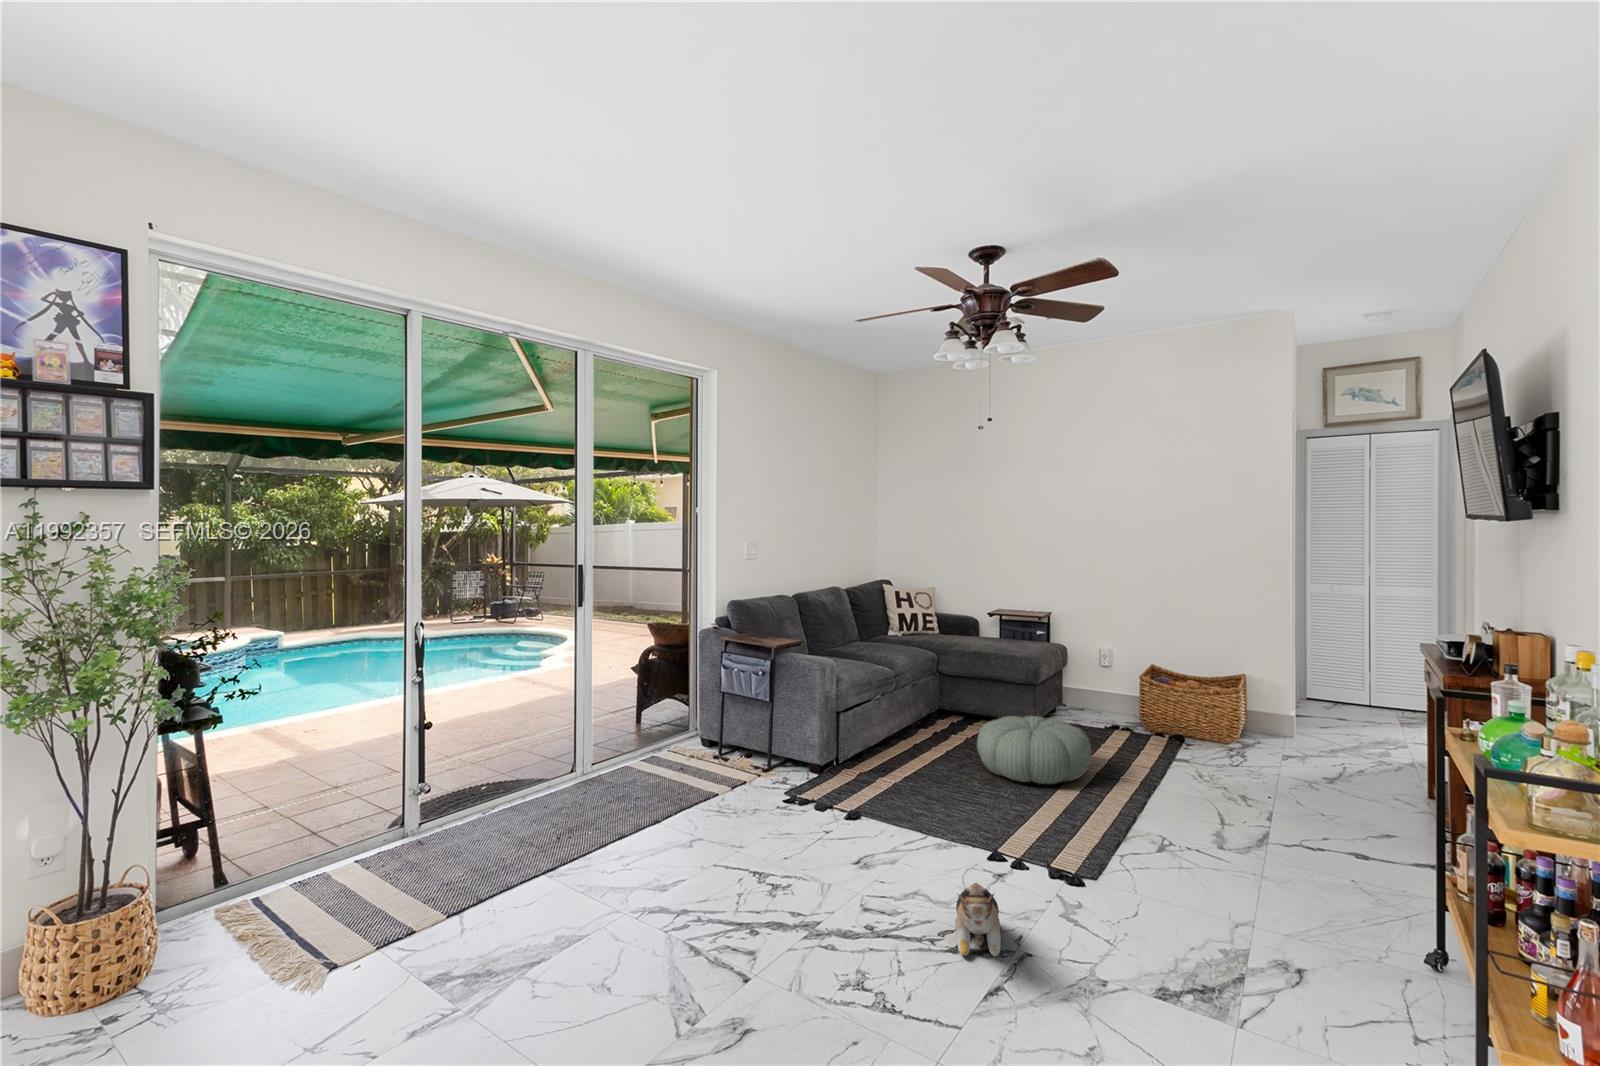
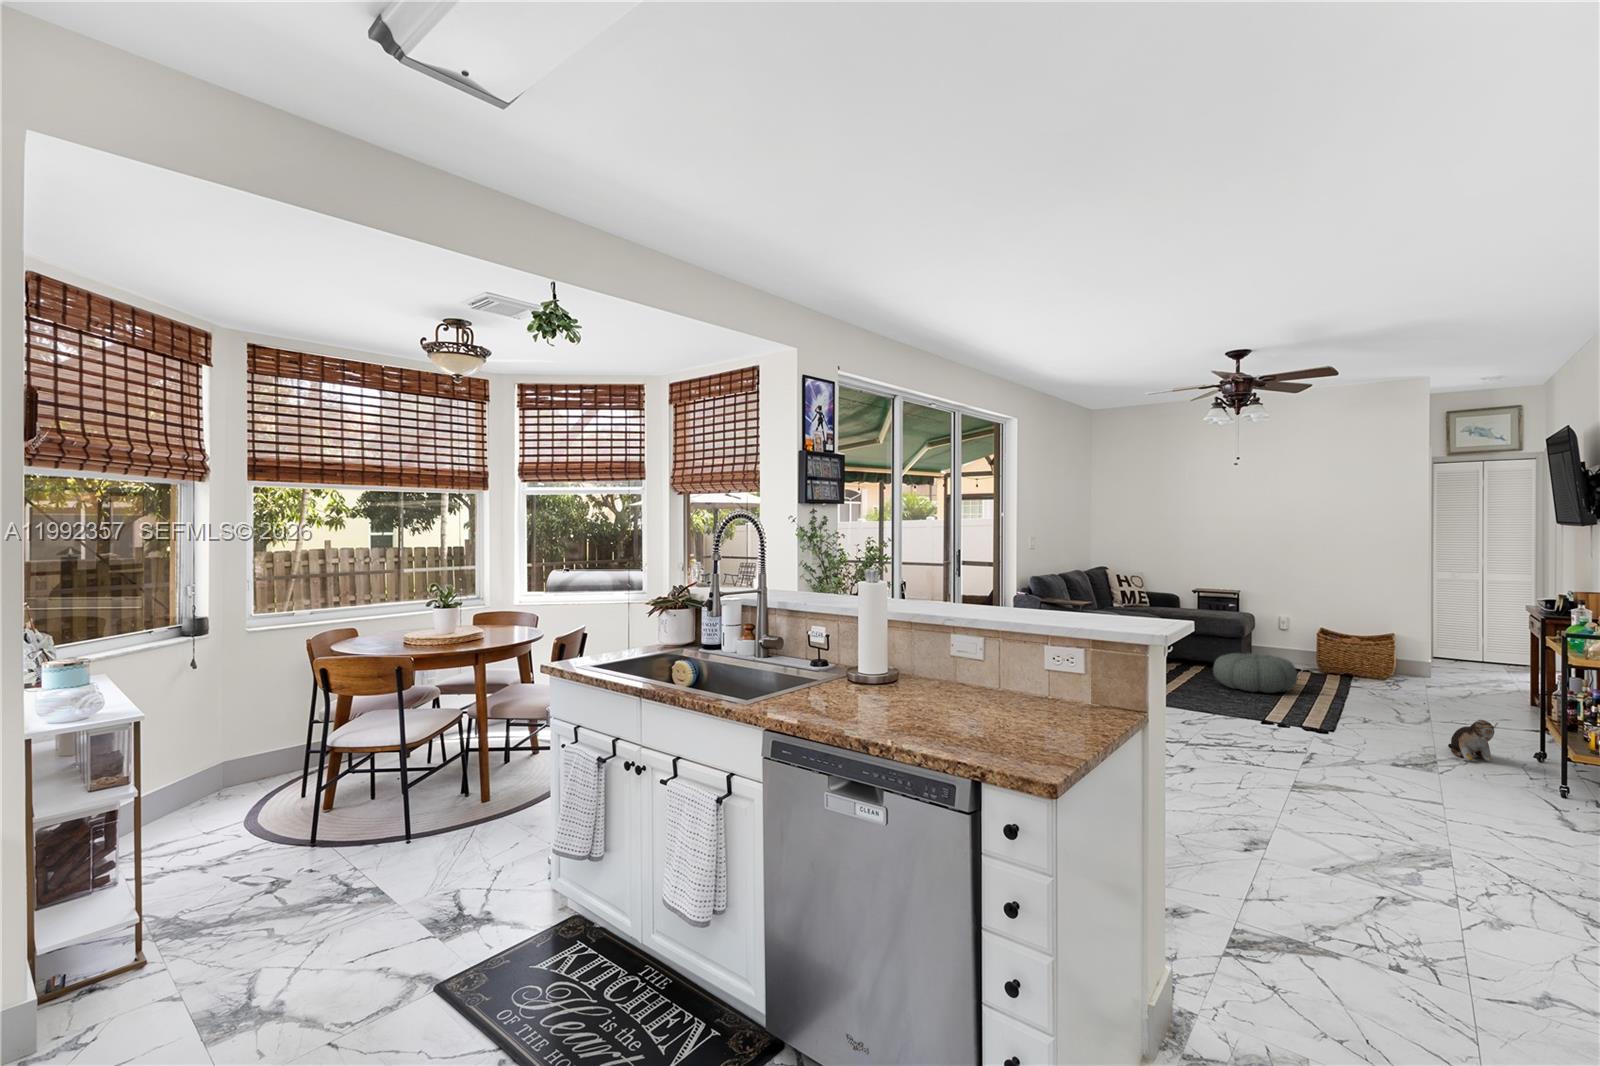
plush toy: present [956,883,1002,956] -> present [1448,720,1498,761]

